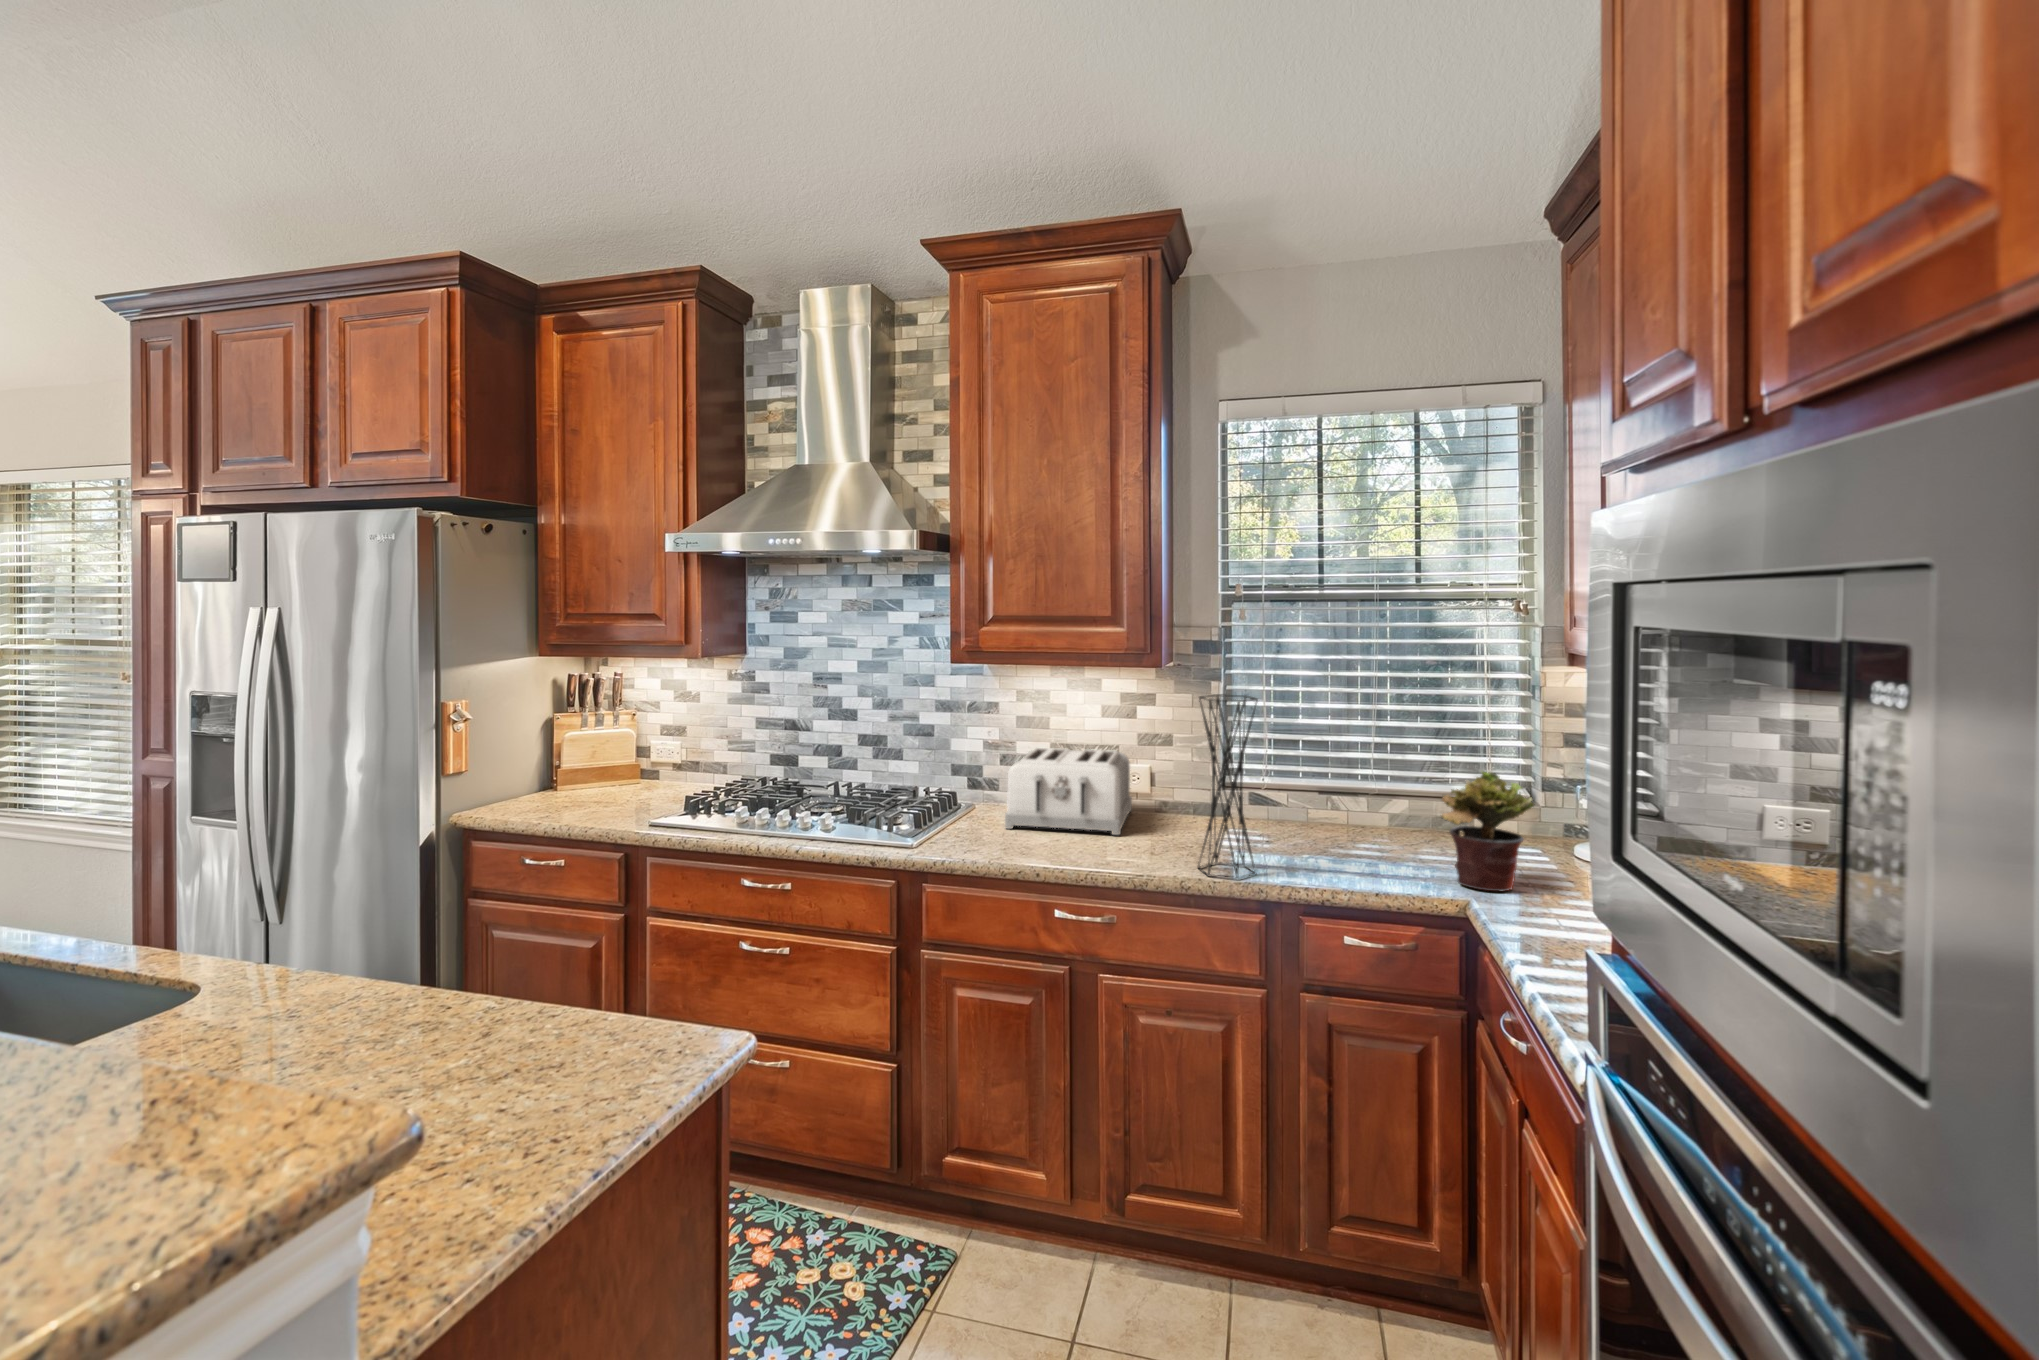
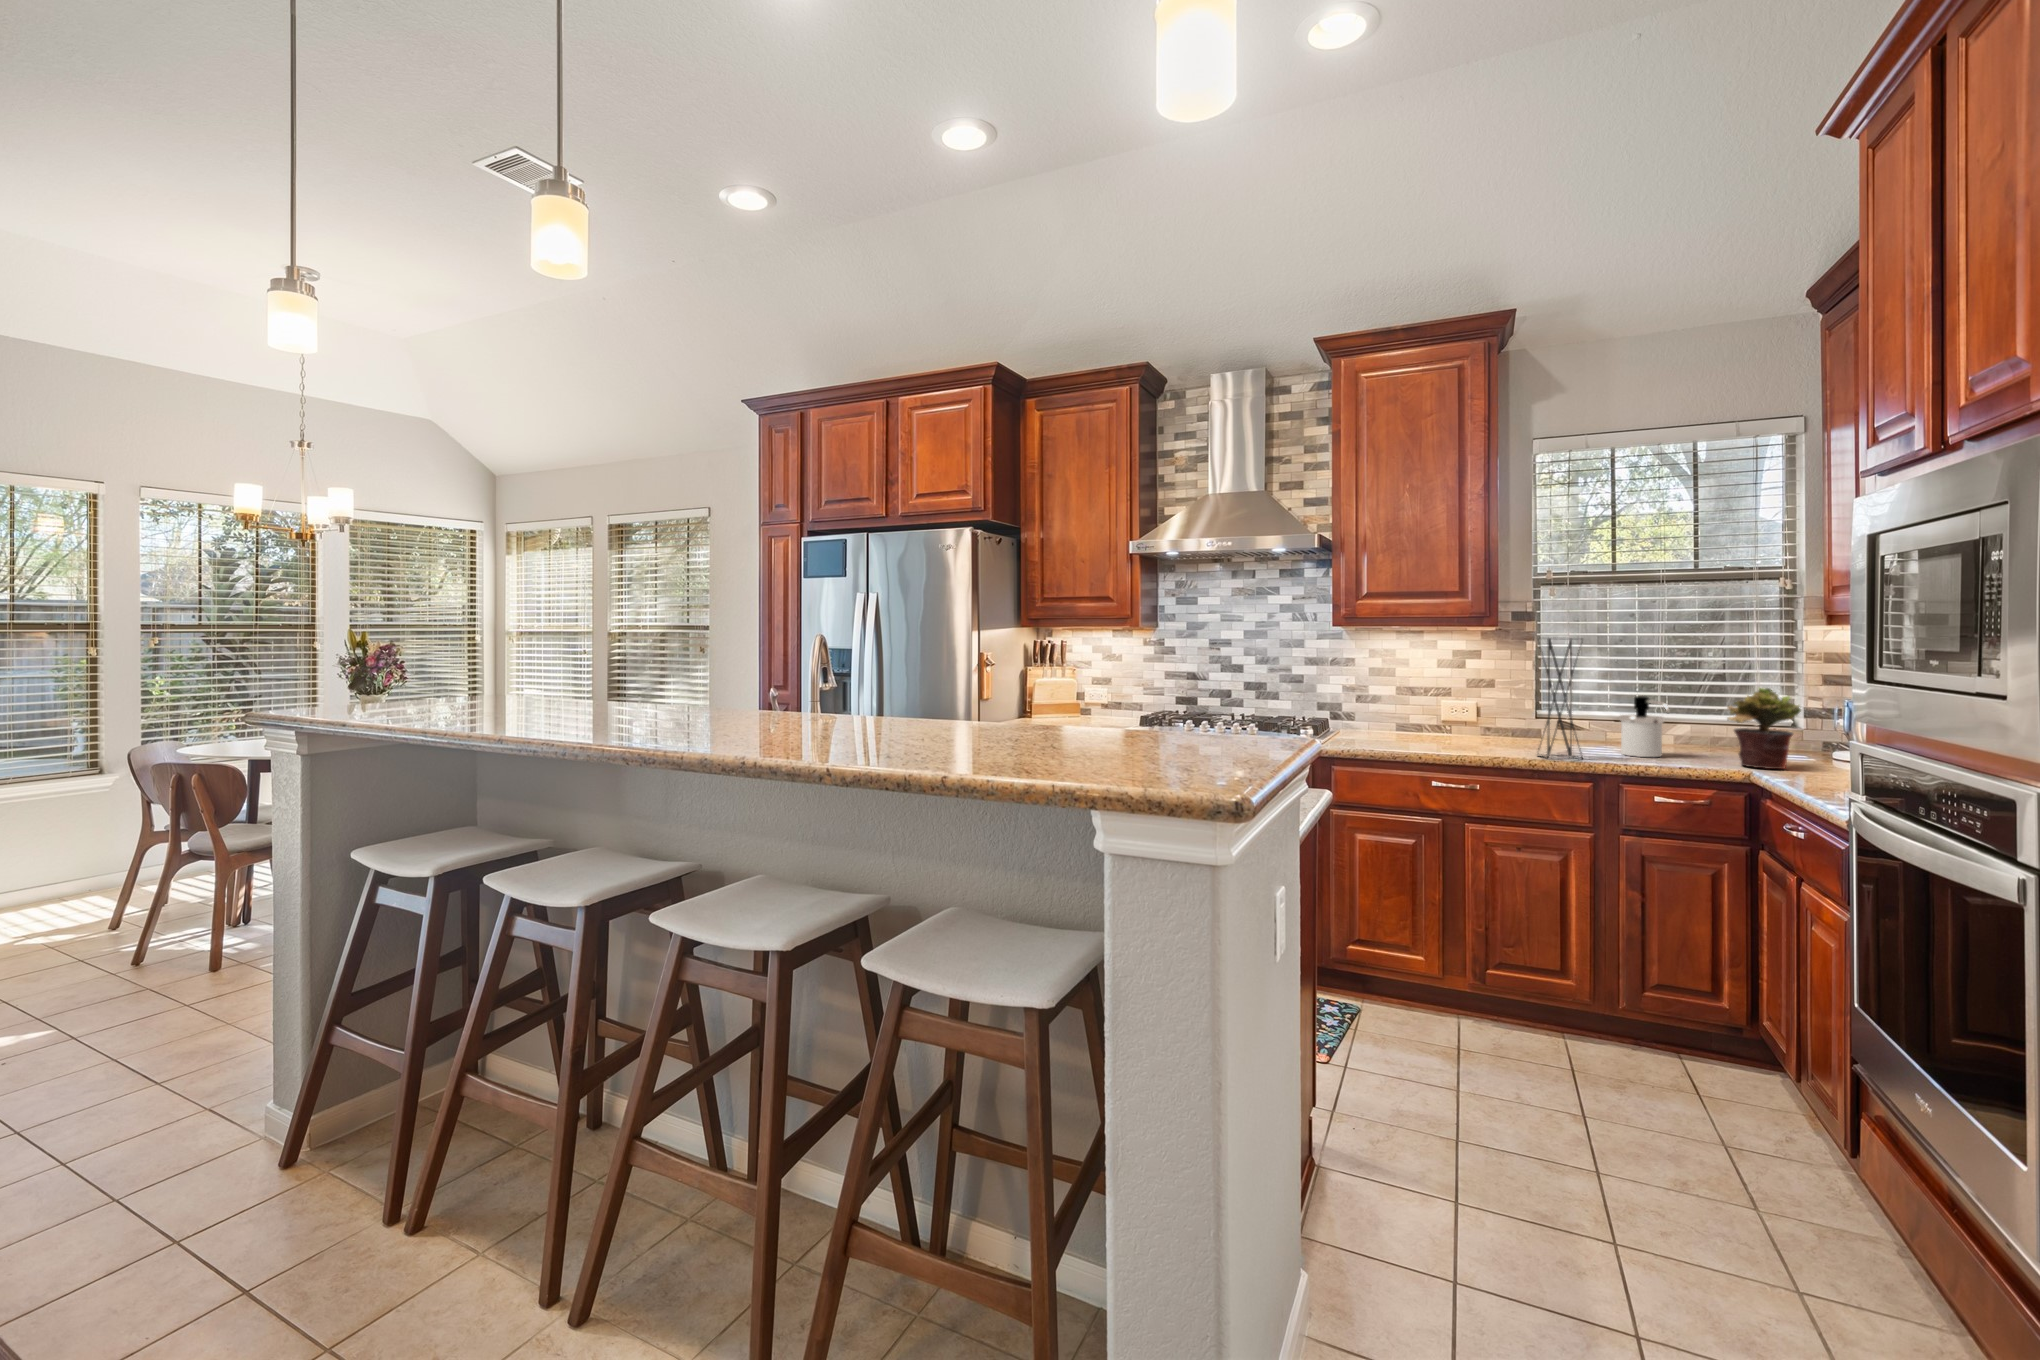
toaster: present [1005,748,1132,835] -> none [1375,688,1465,743]
soap dispenser: none [1312,774,1371,864] -> present [1620,696,1670,757]

